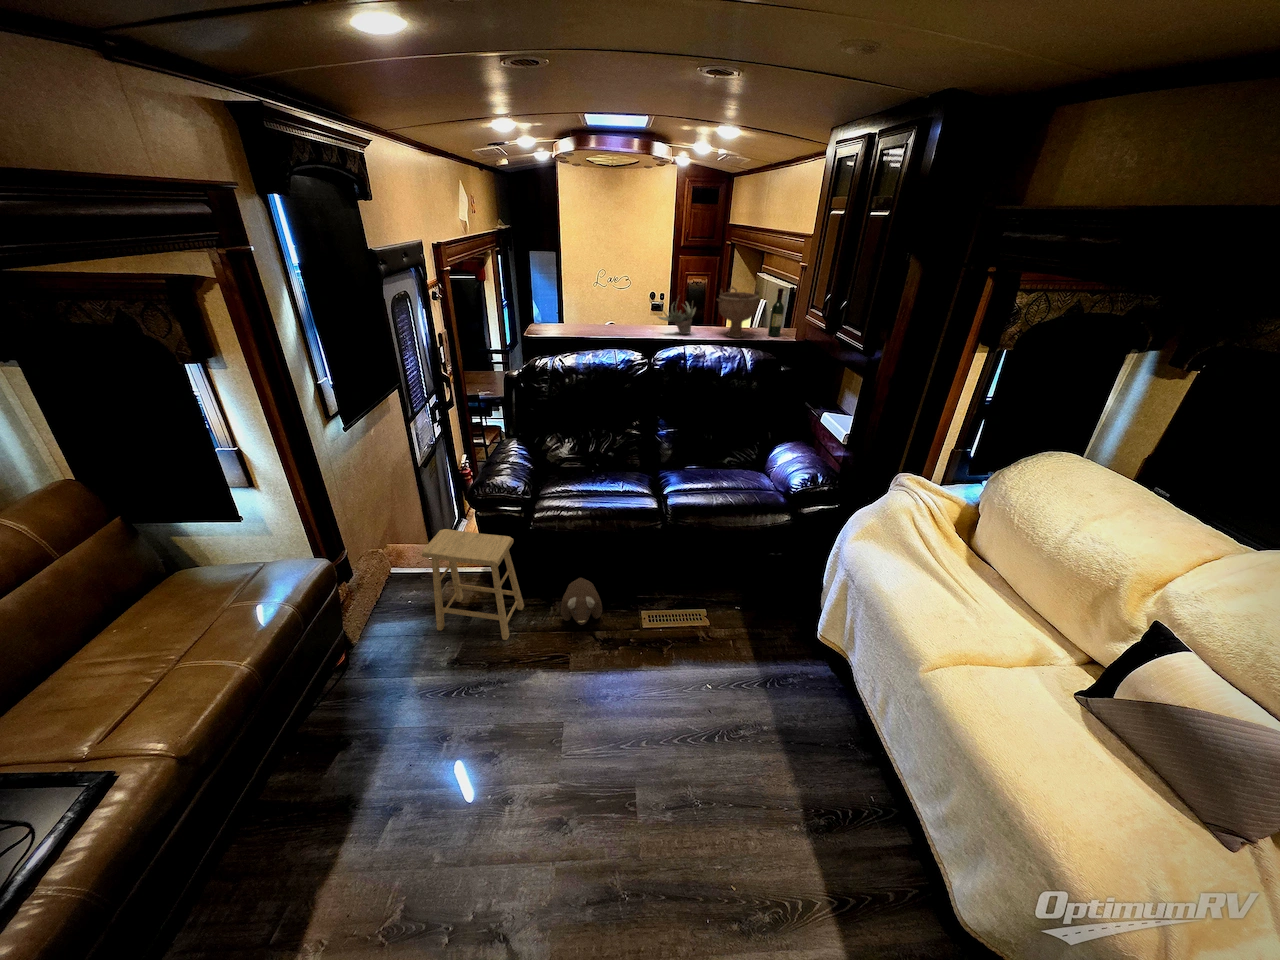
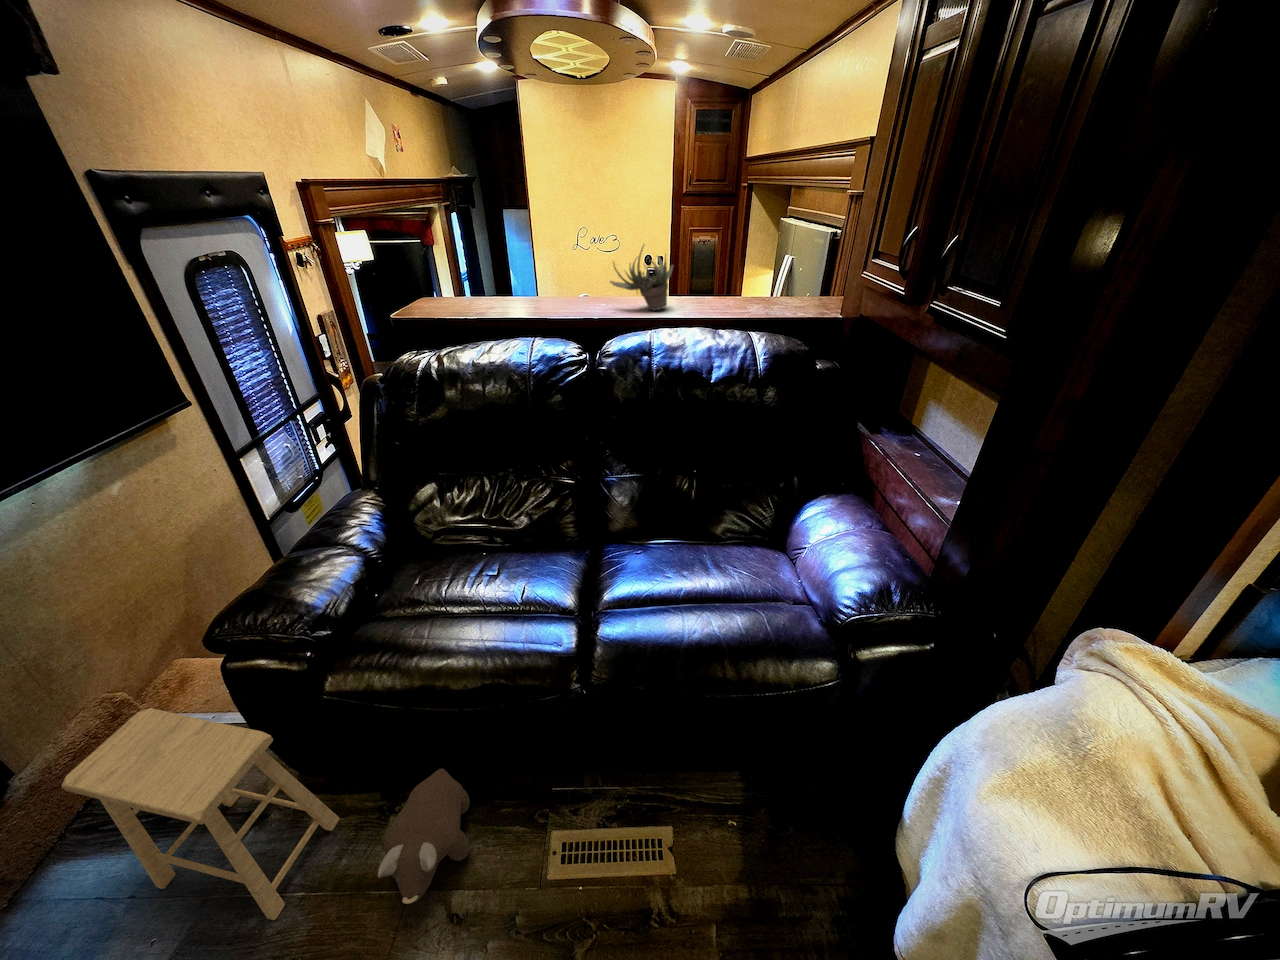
decorative bowl: present [717,286,760,338] -> none [707,226,781,314]
wine bottle: present [768,288,784,336] -> none [795,228,822,310]

